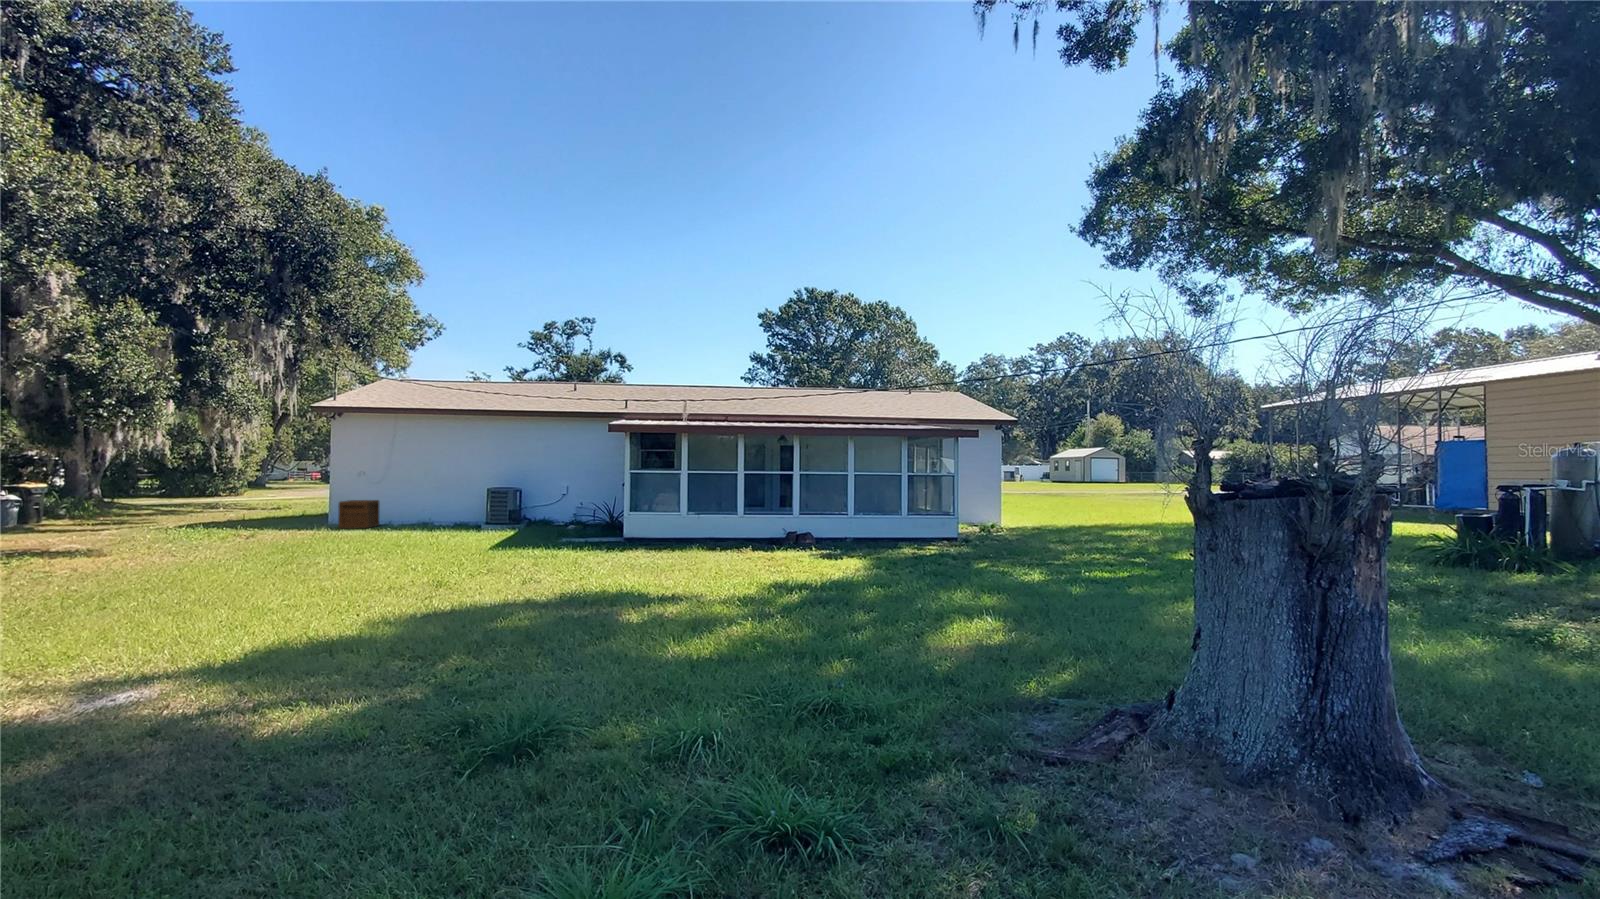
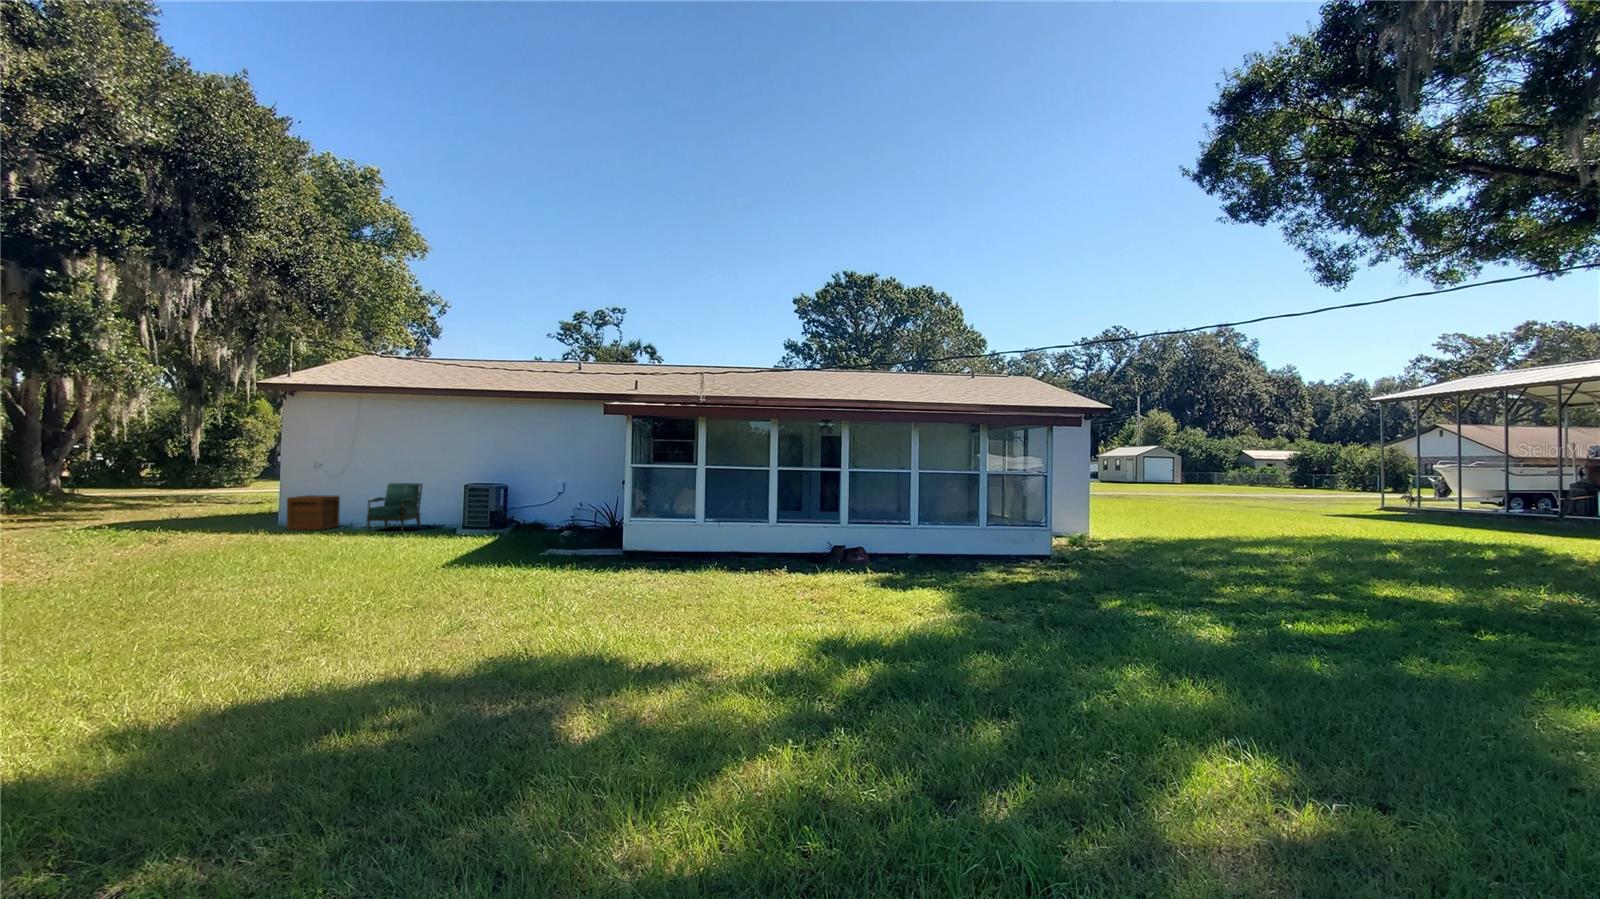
chair: none [406,489,449,529] -> present [367,483,422,531]

